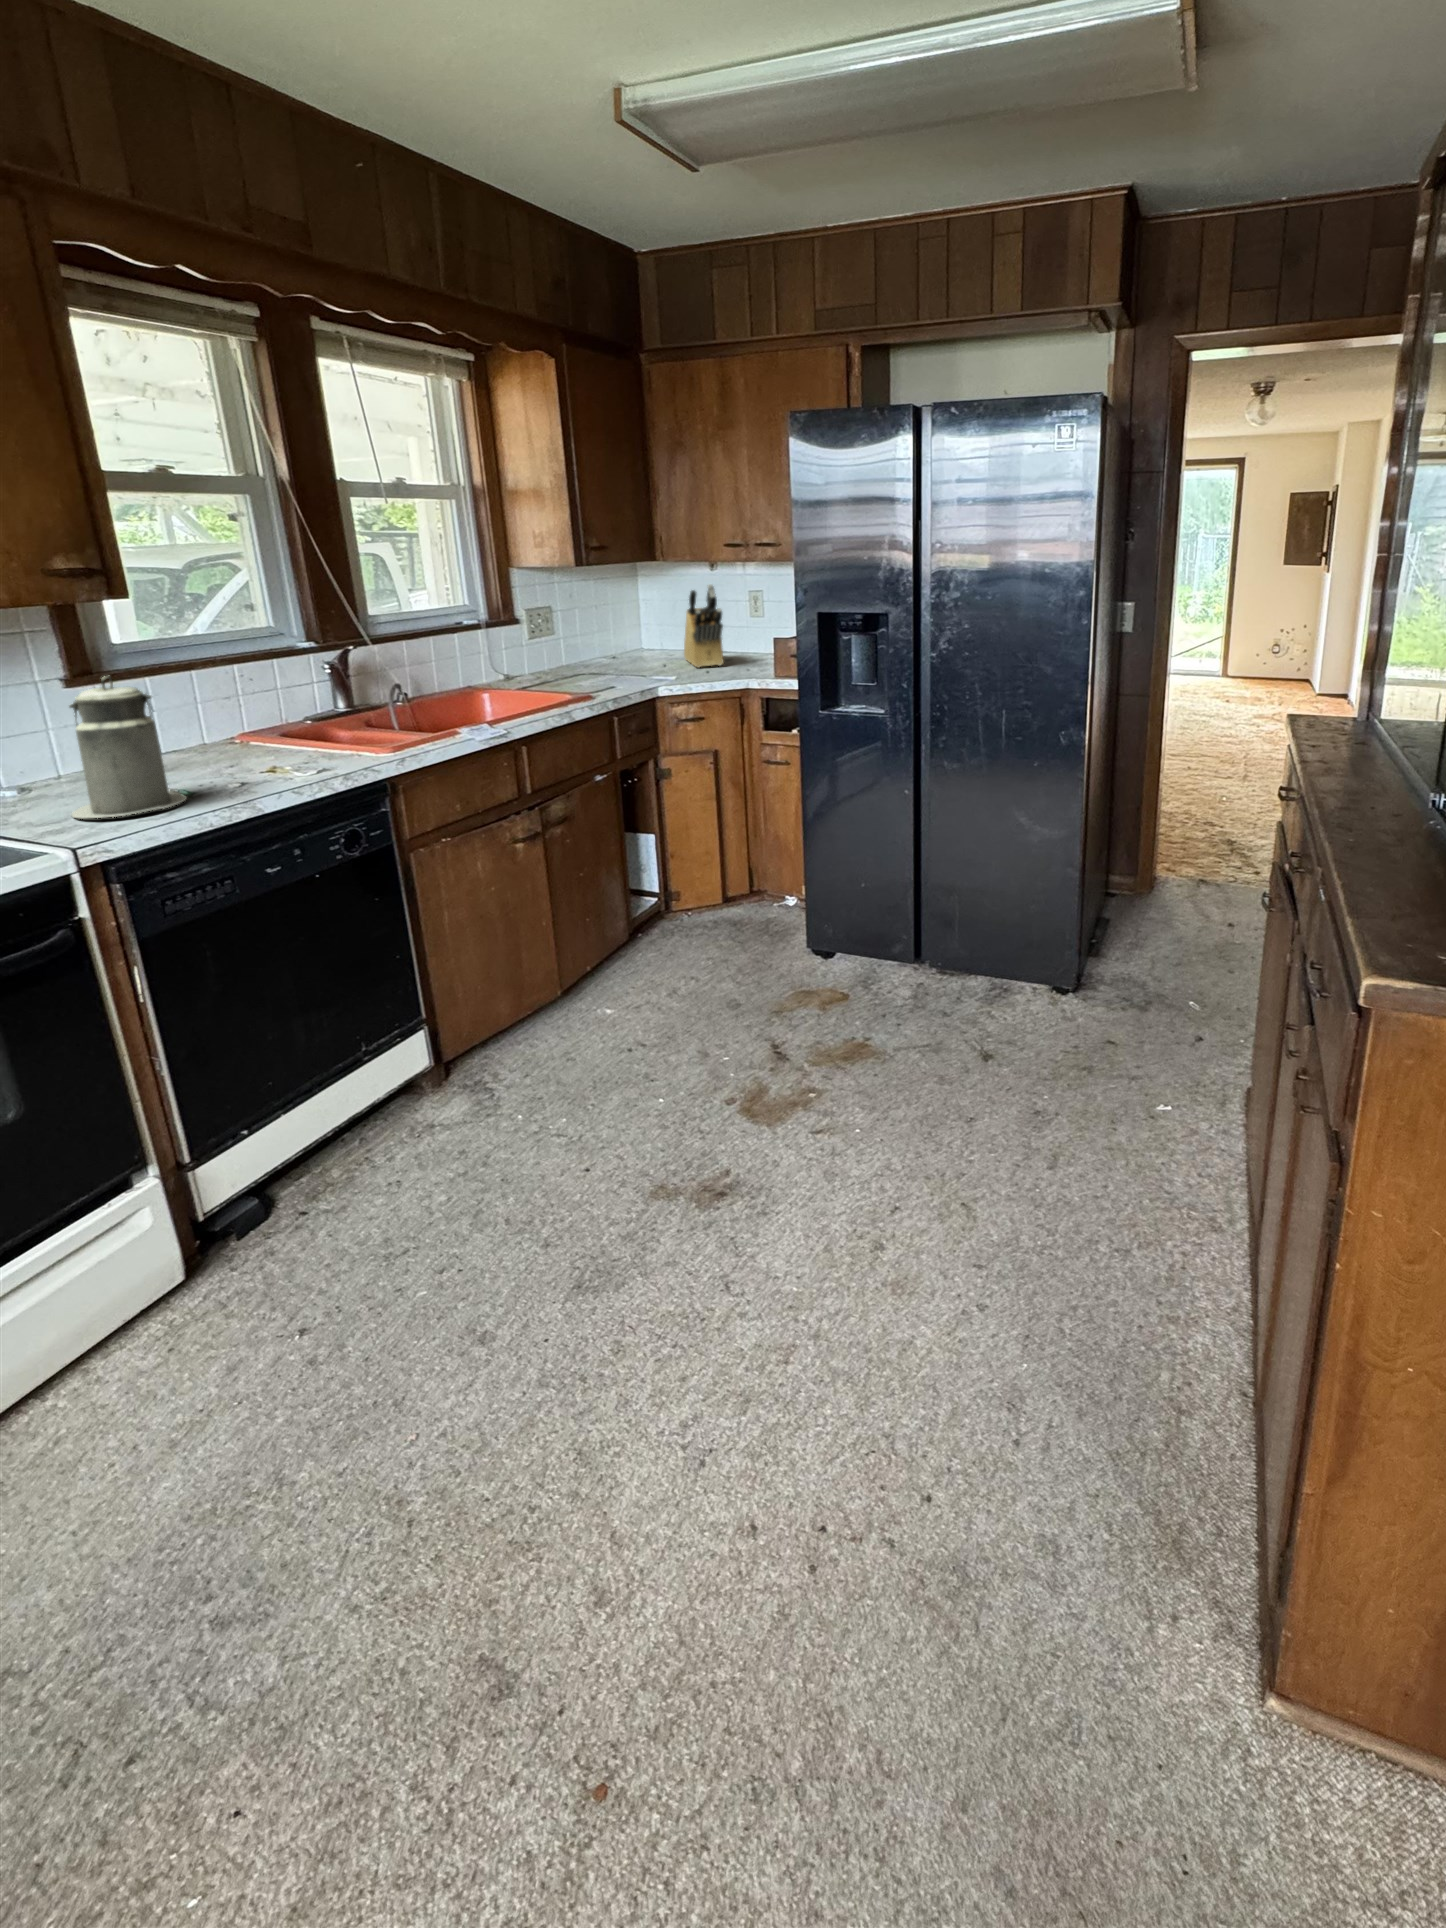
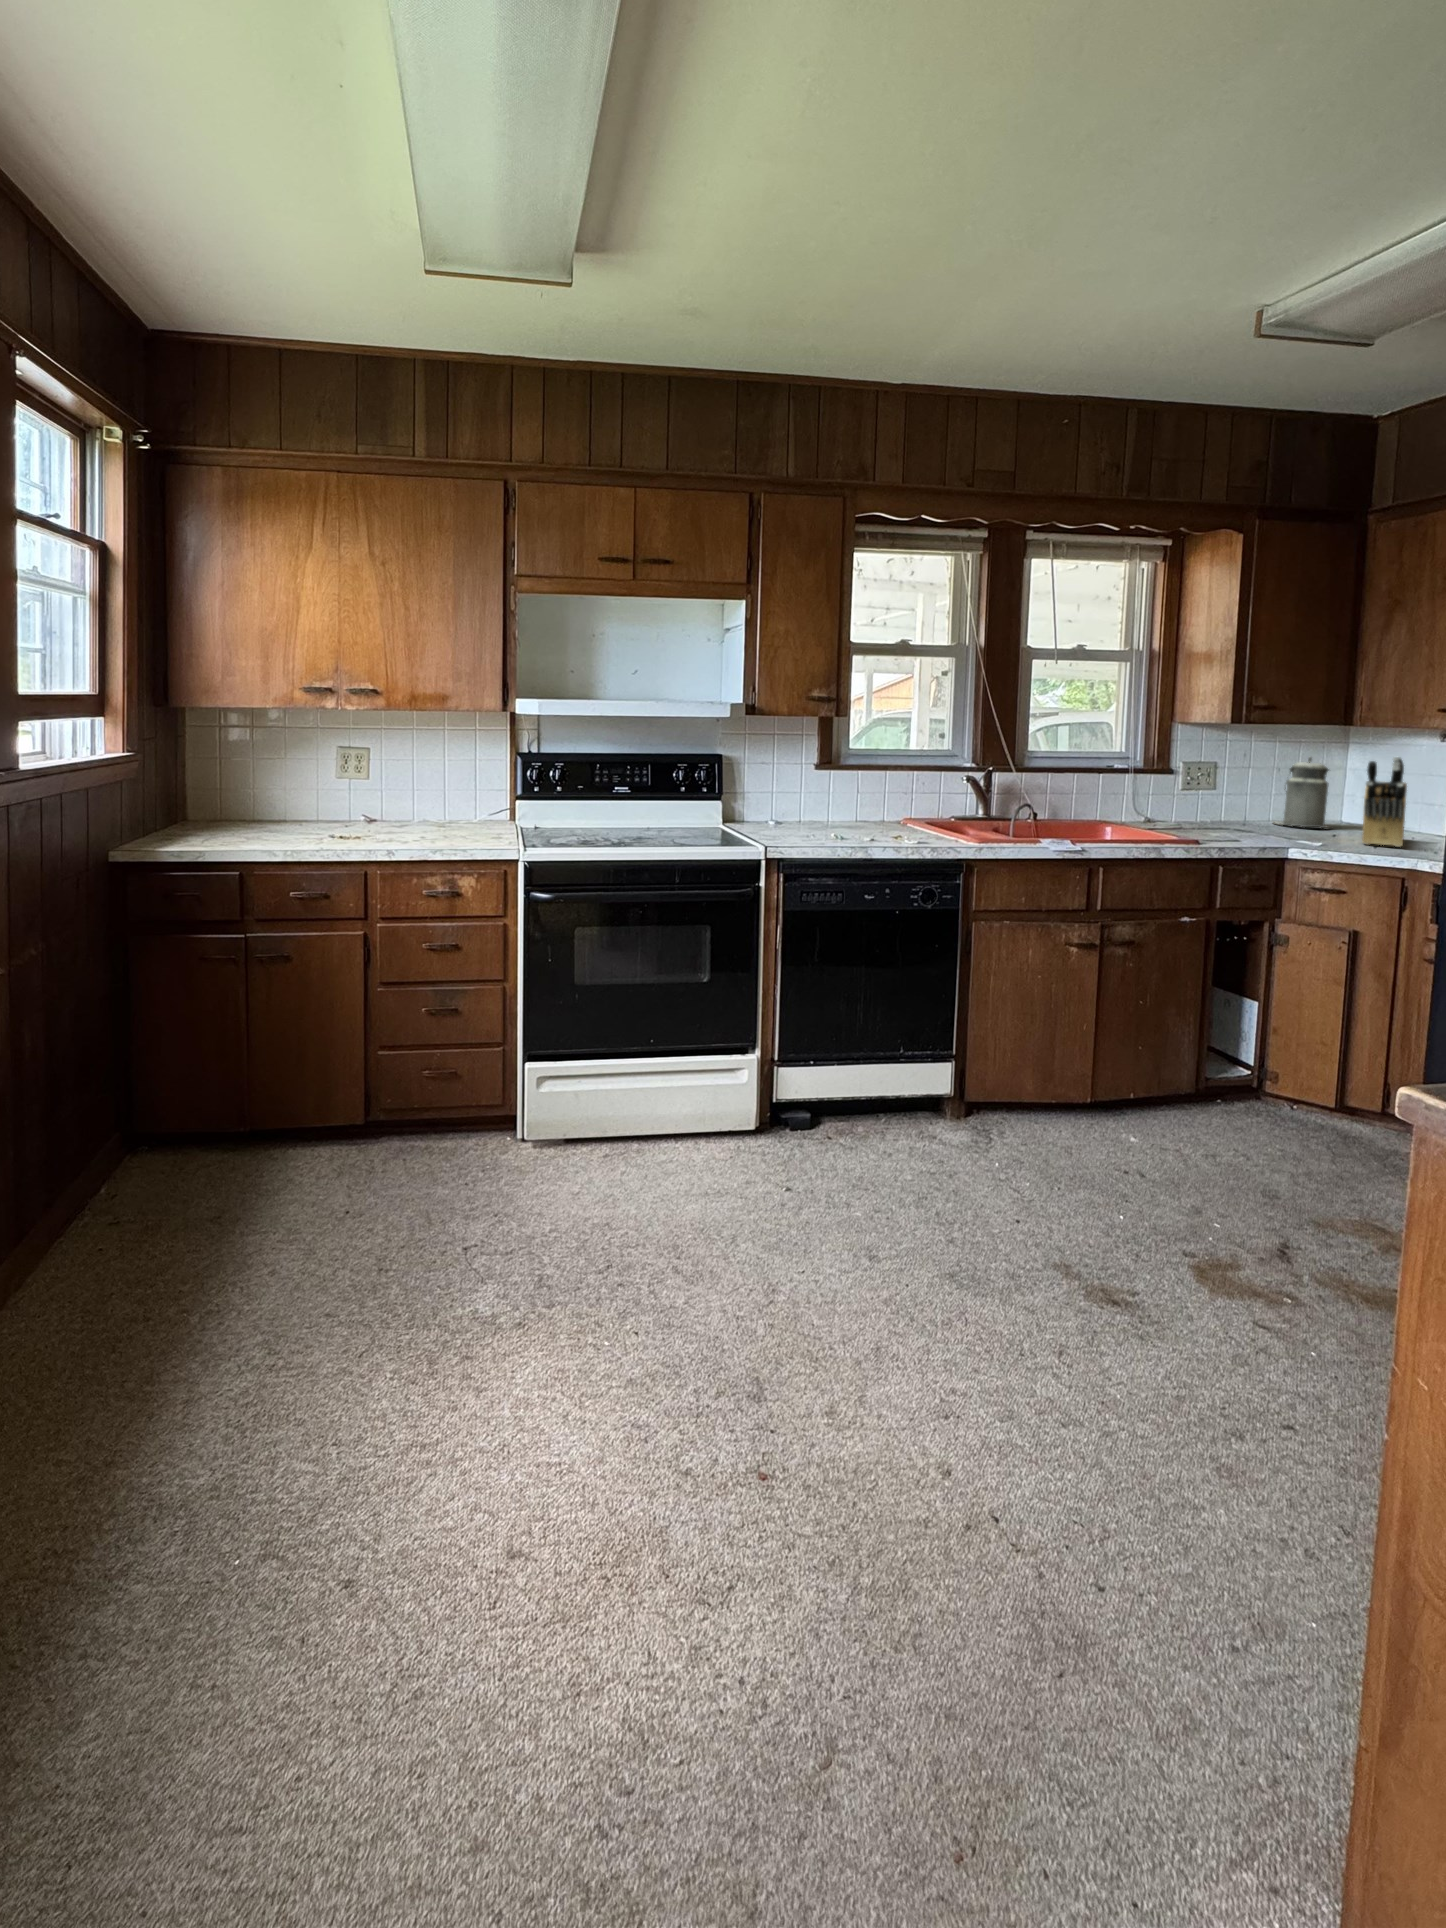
canister: present [69,676,187,818] -> present [1274,757,1329,828]

